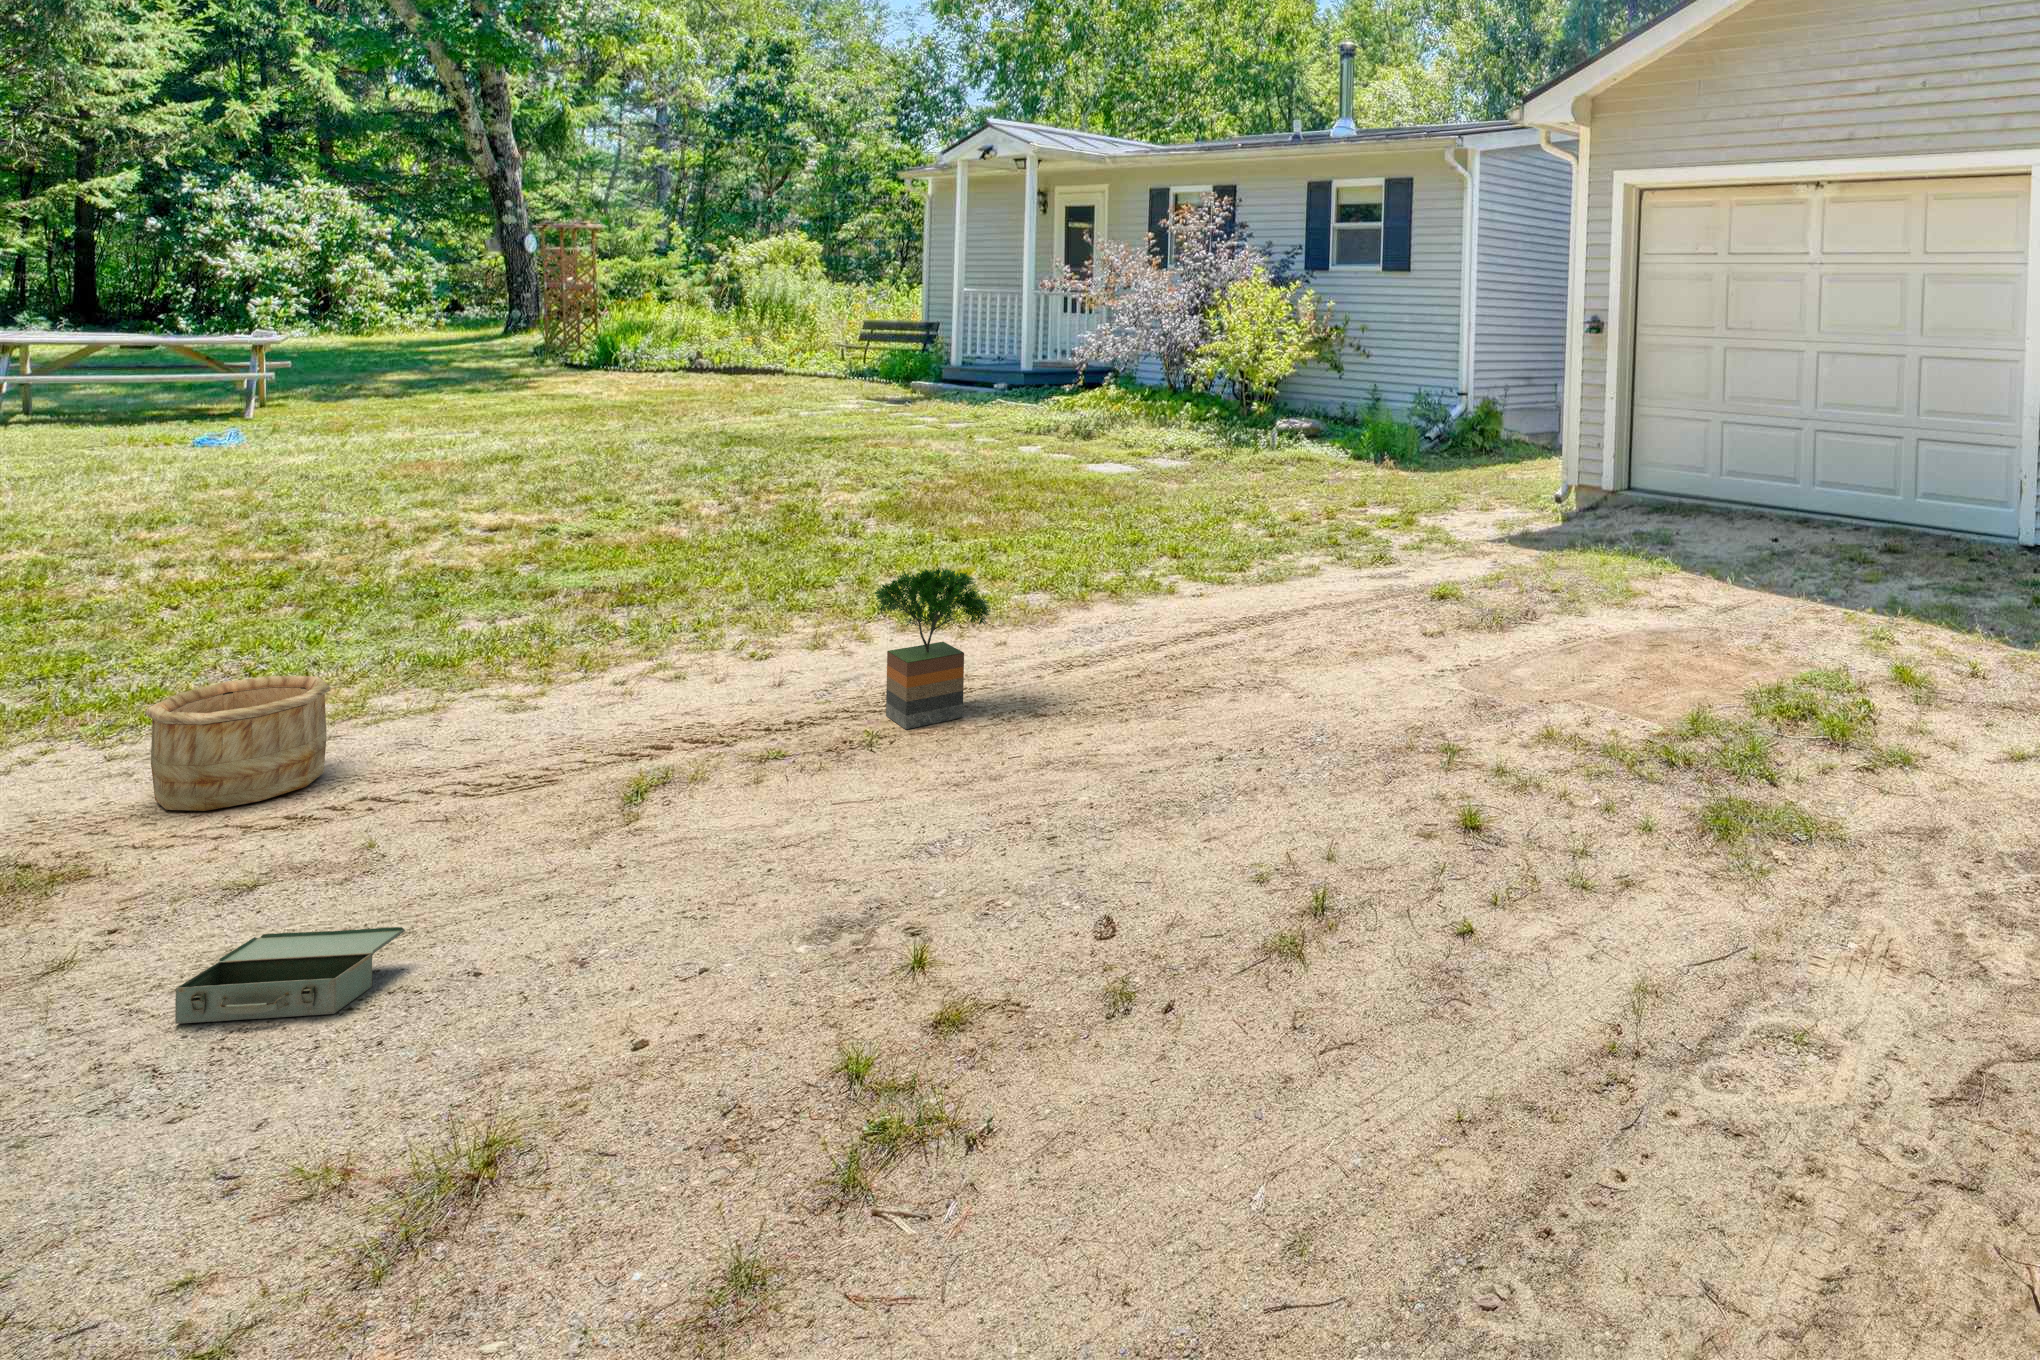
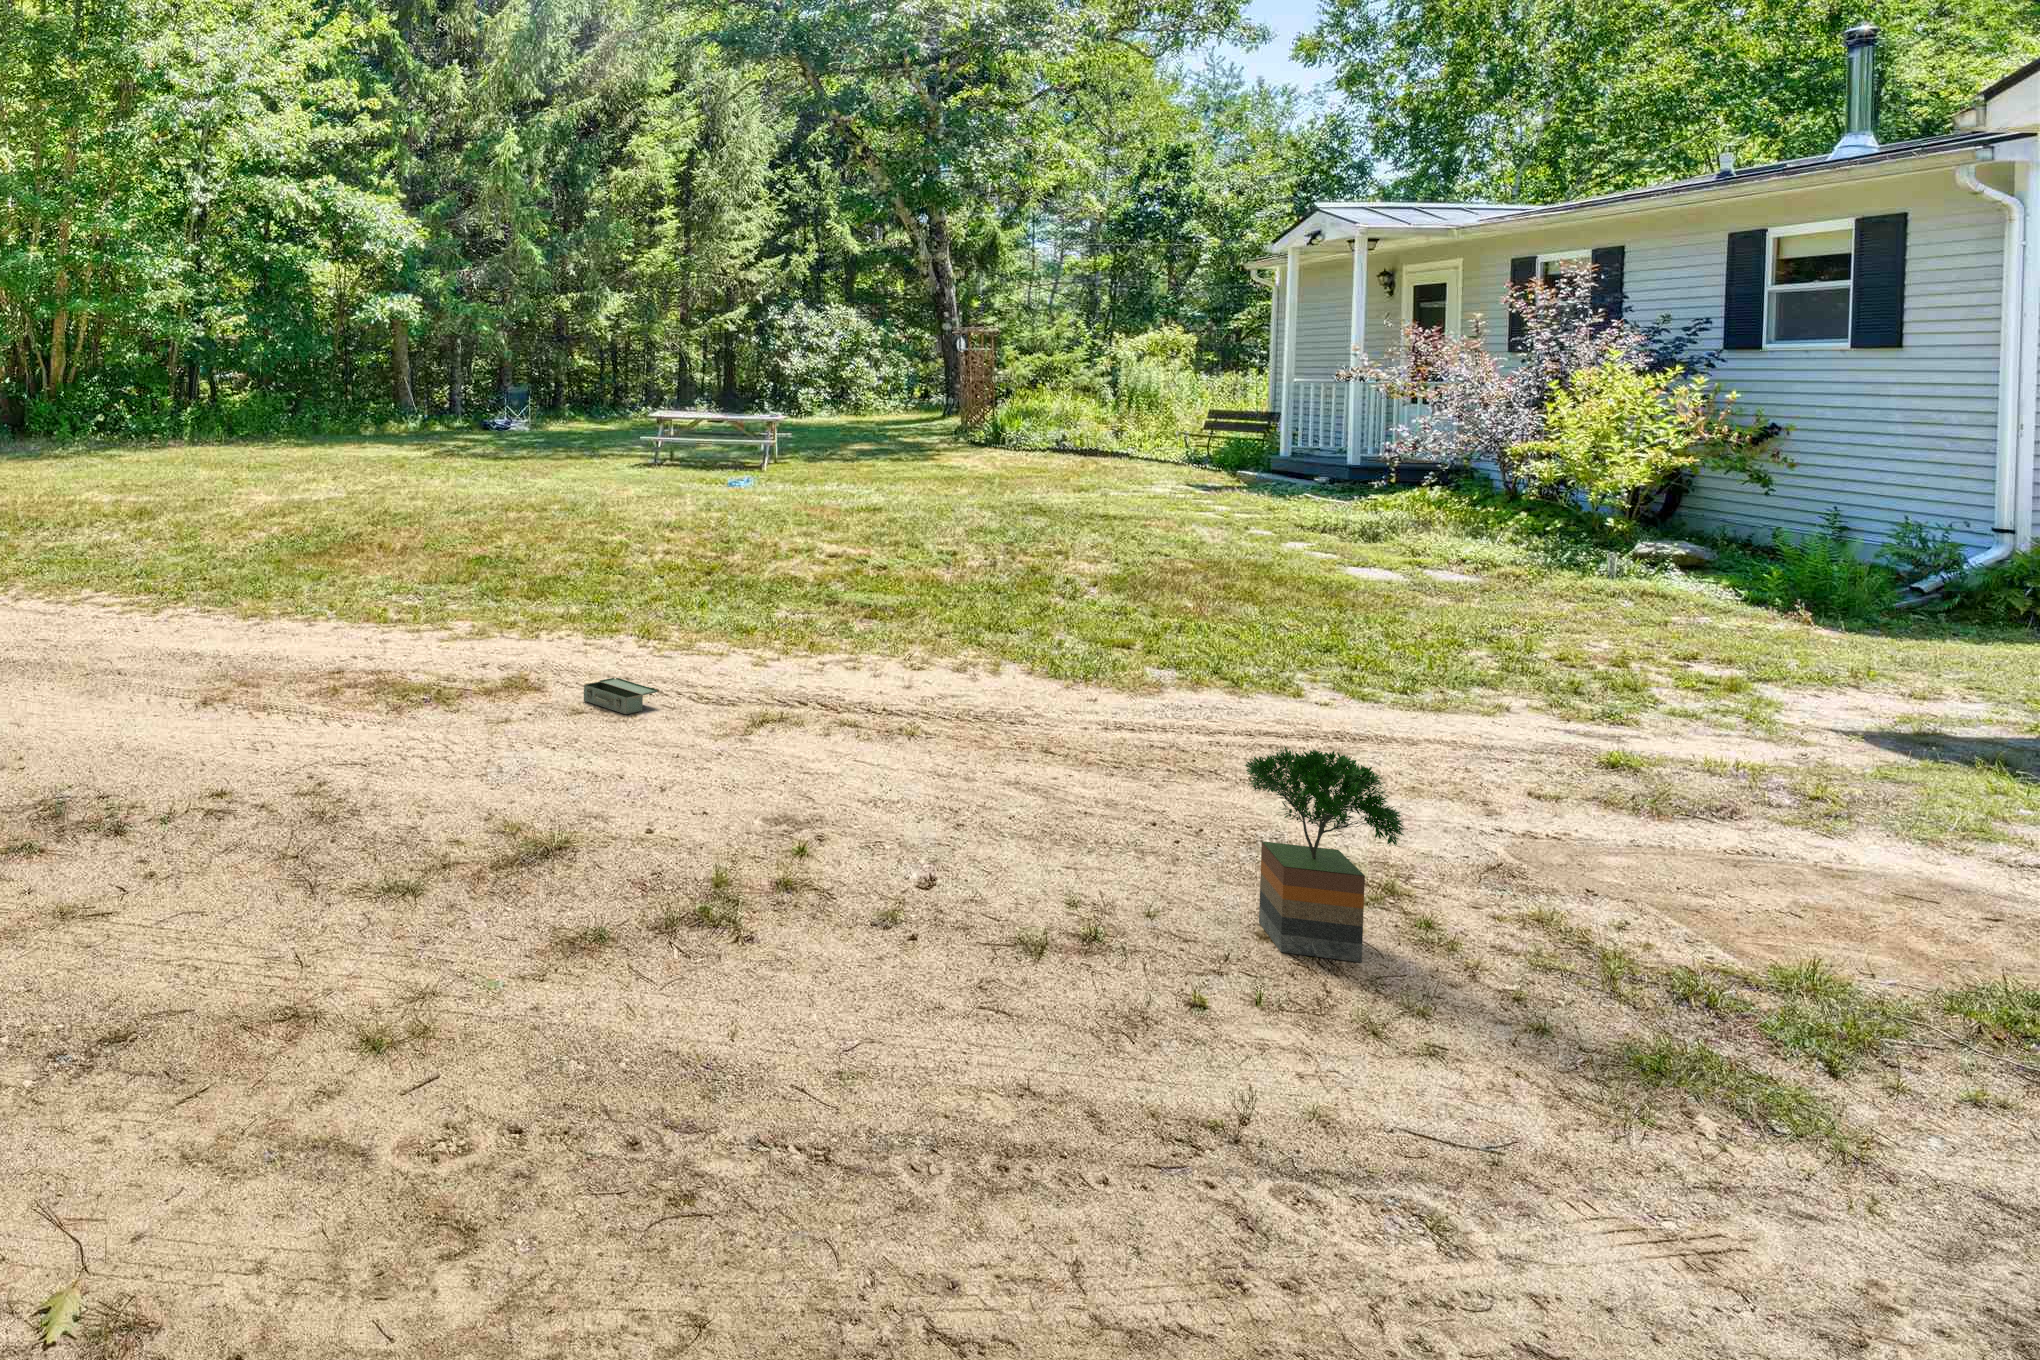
potted tree: present [873,568,990,729] -> present [1244,746,1405,962]
wooden bucket: present [145,676,330,811] -> none [621,580,685,640]

